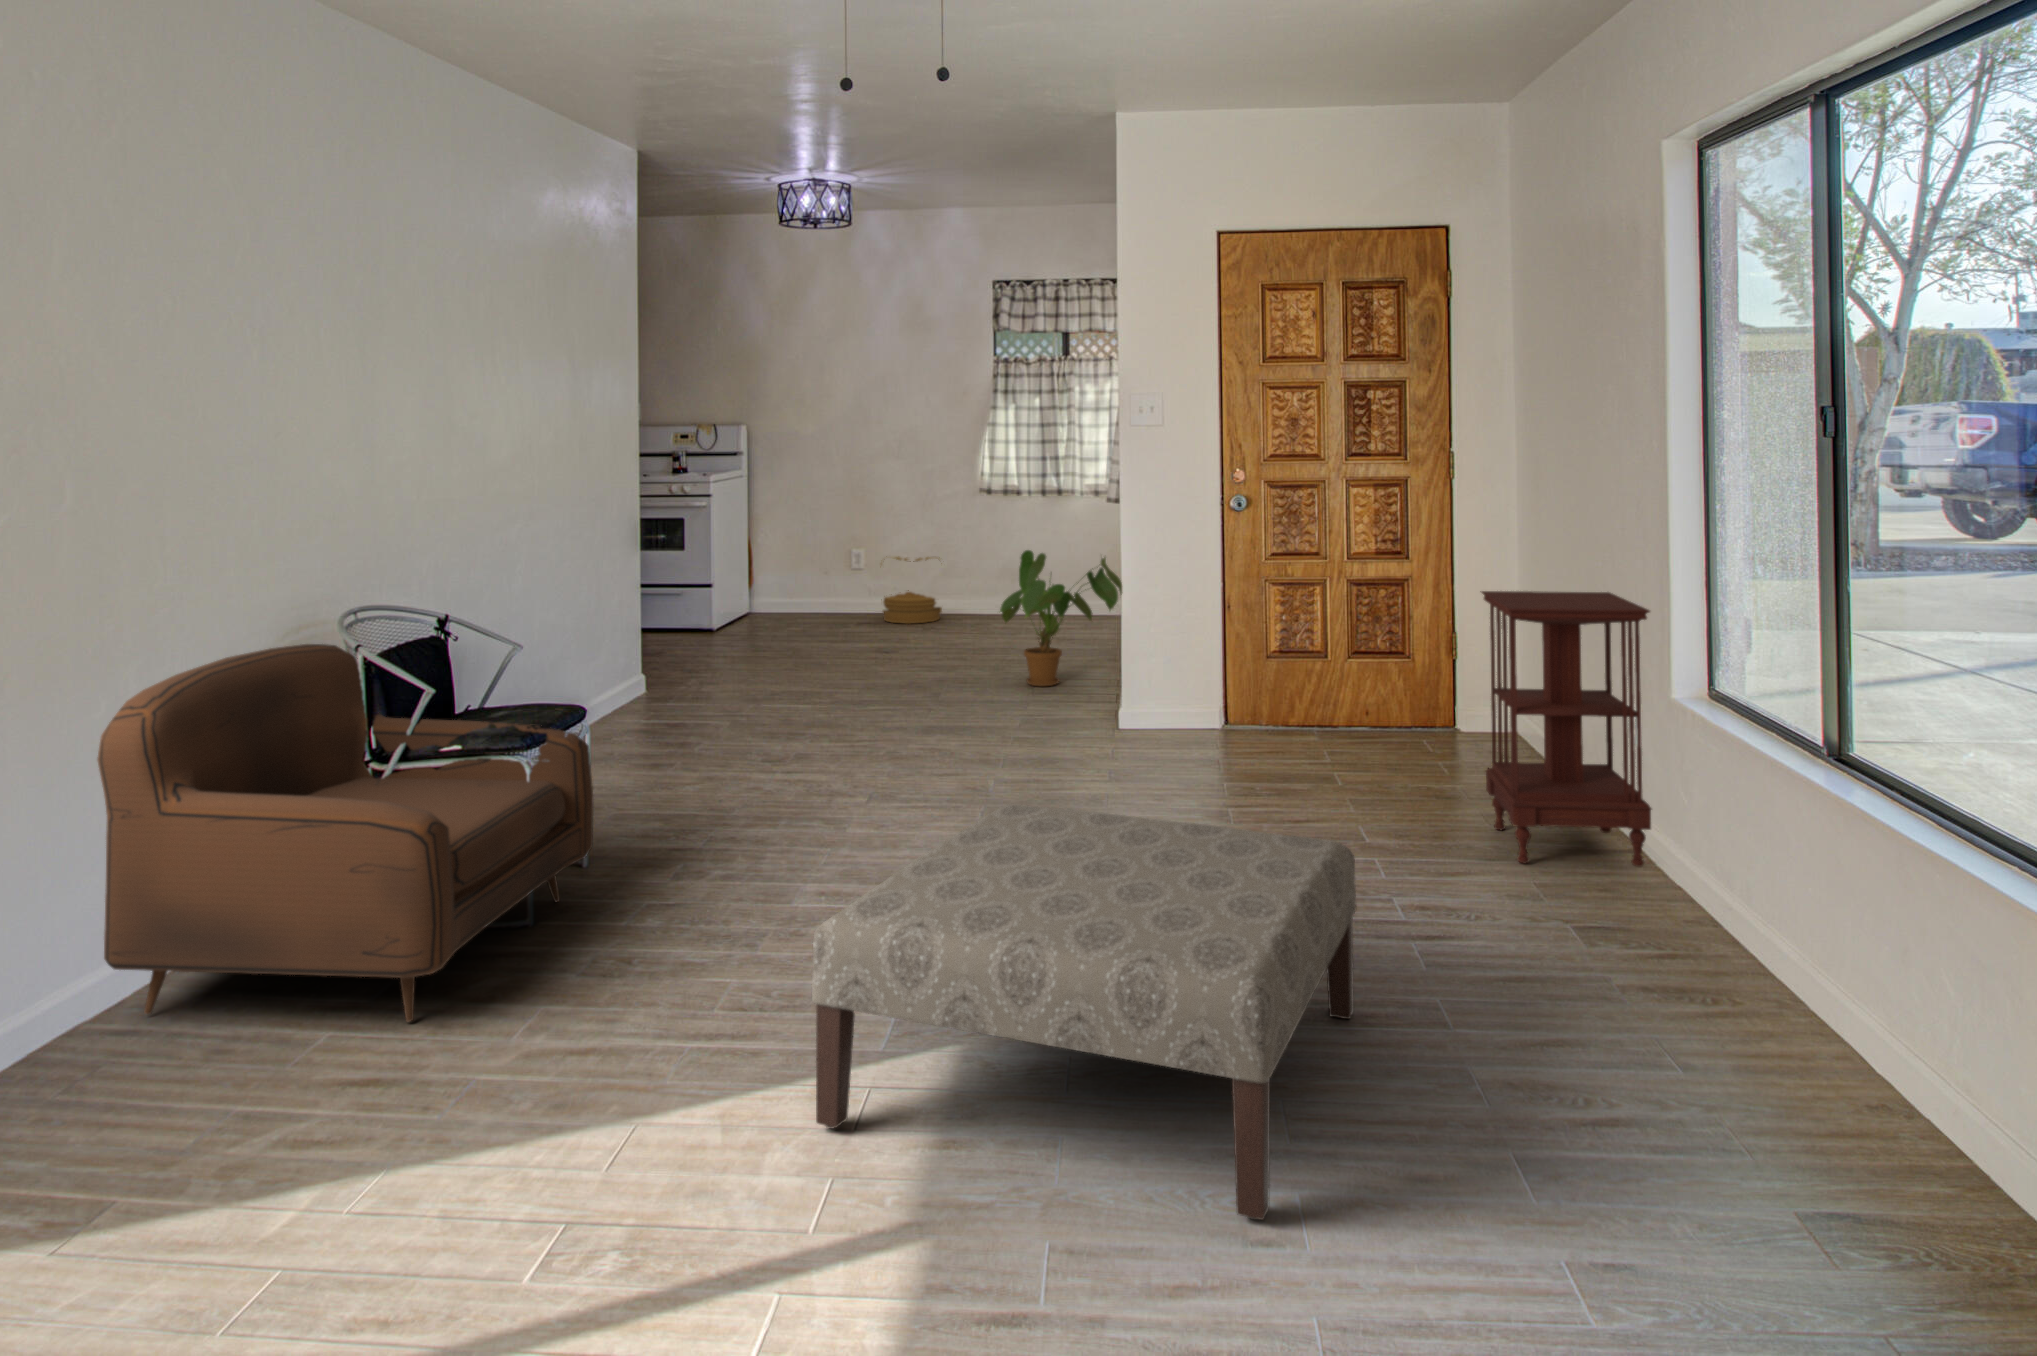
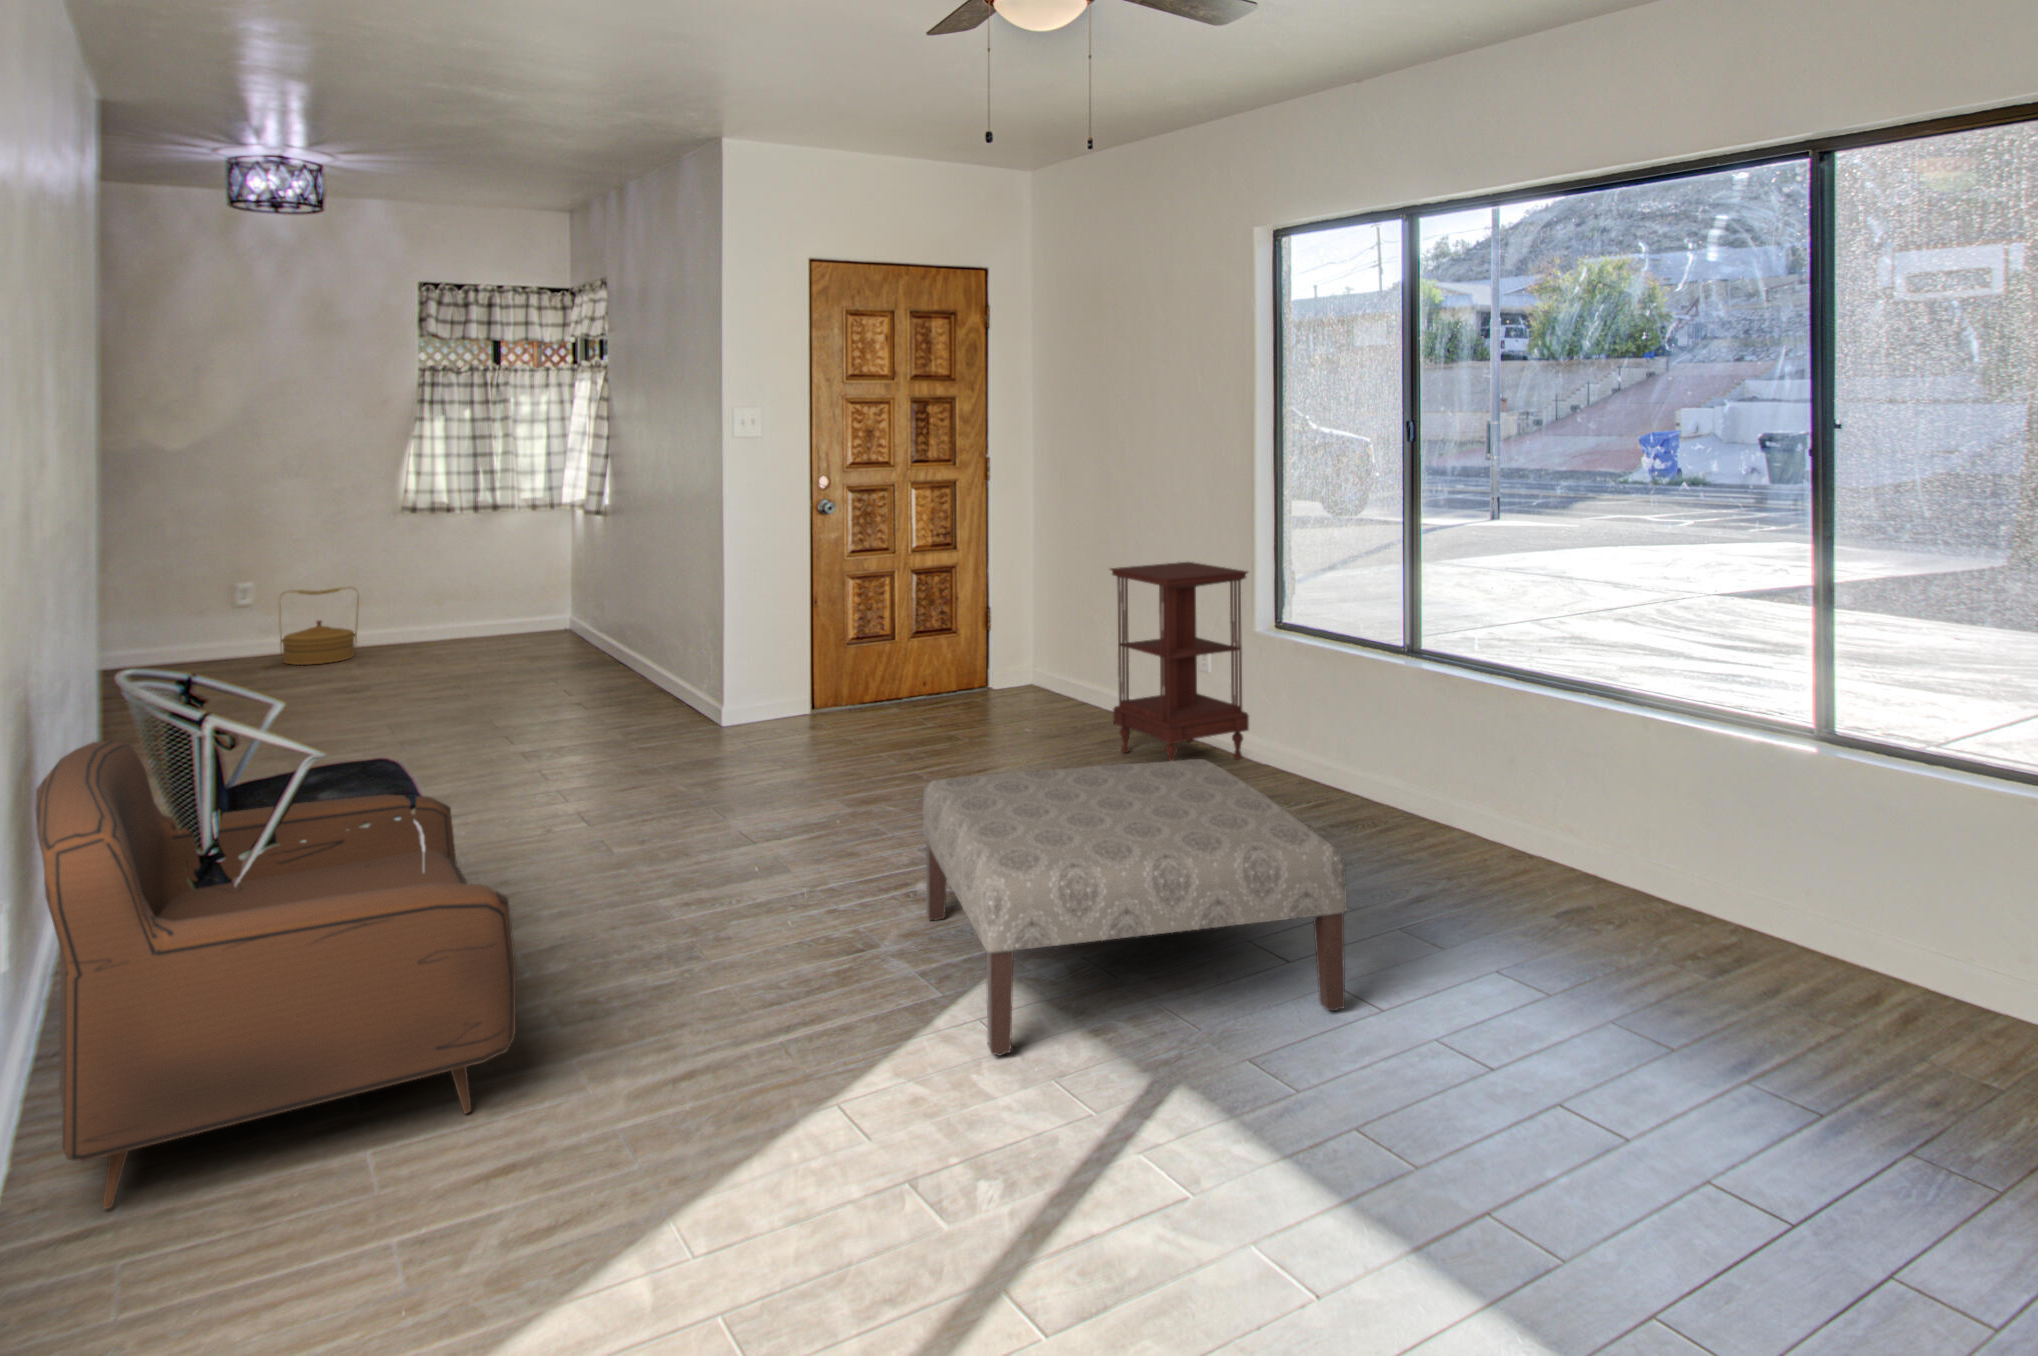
house plant: present [1000,550,1122,686] -> none [528,567,676,705]

